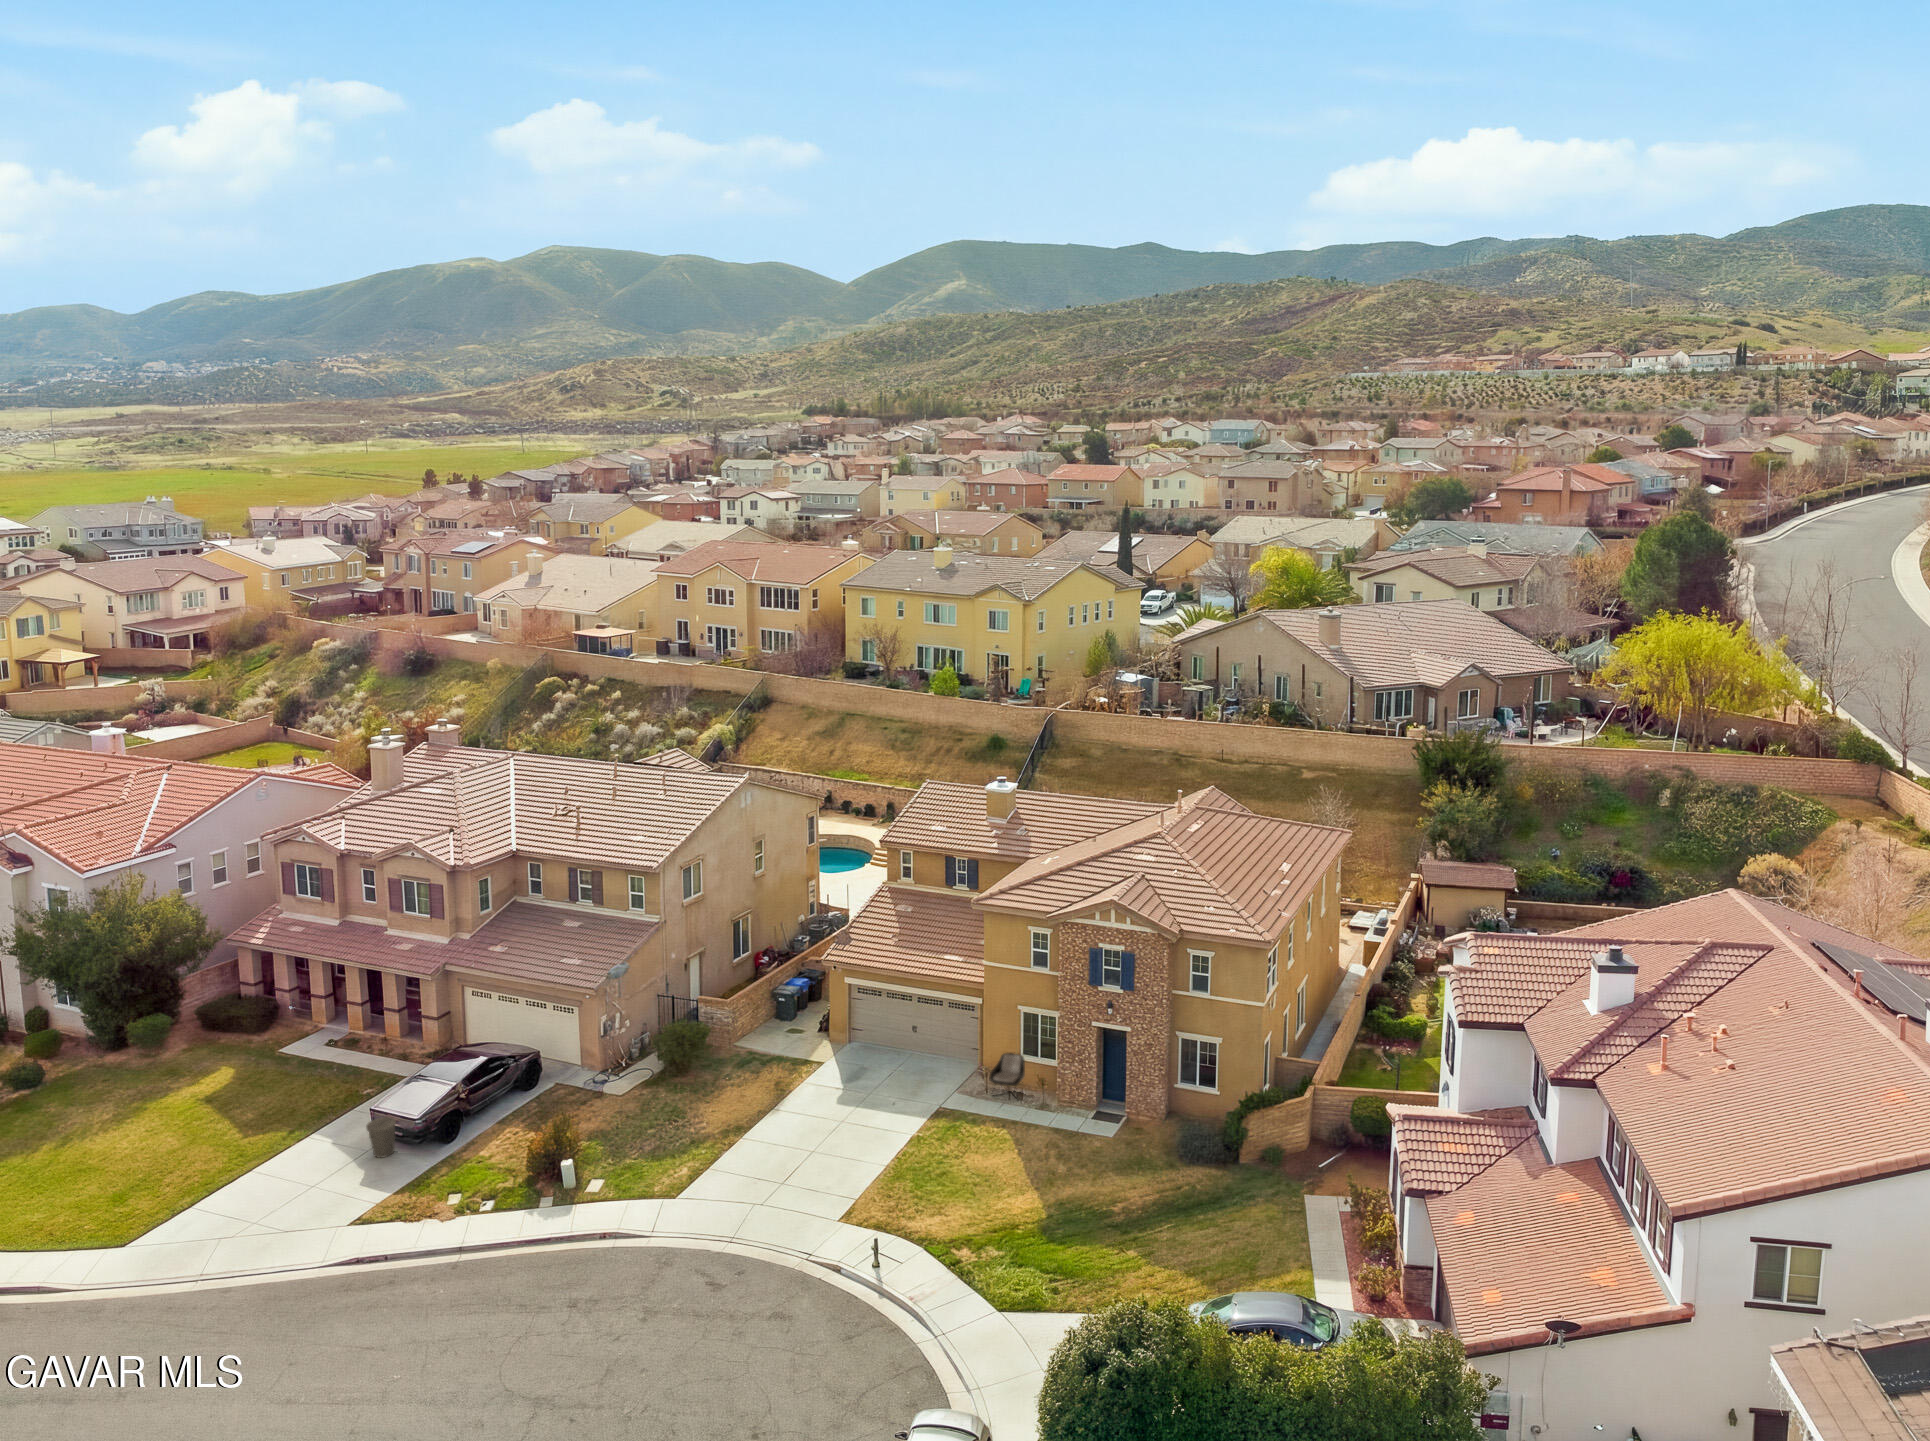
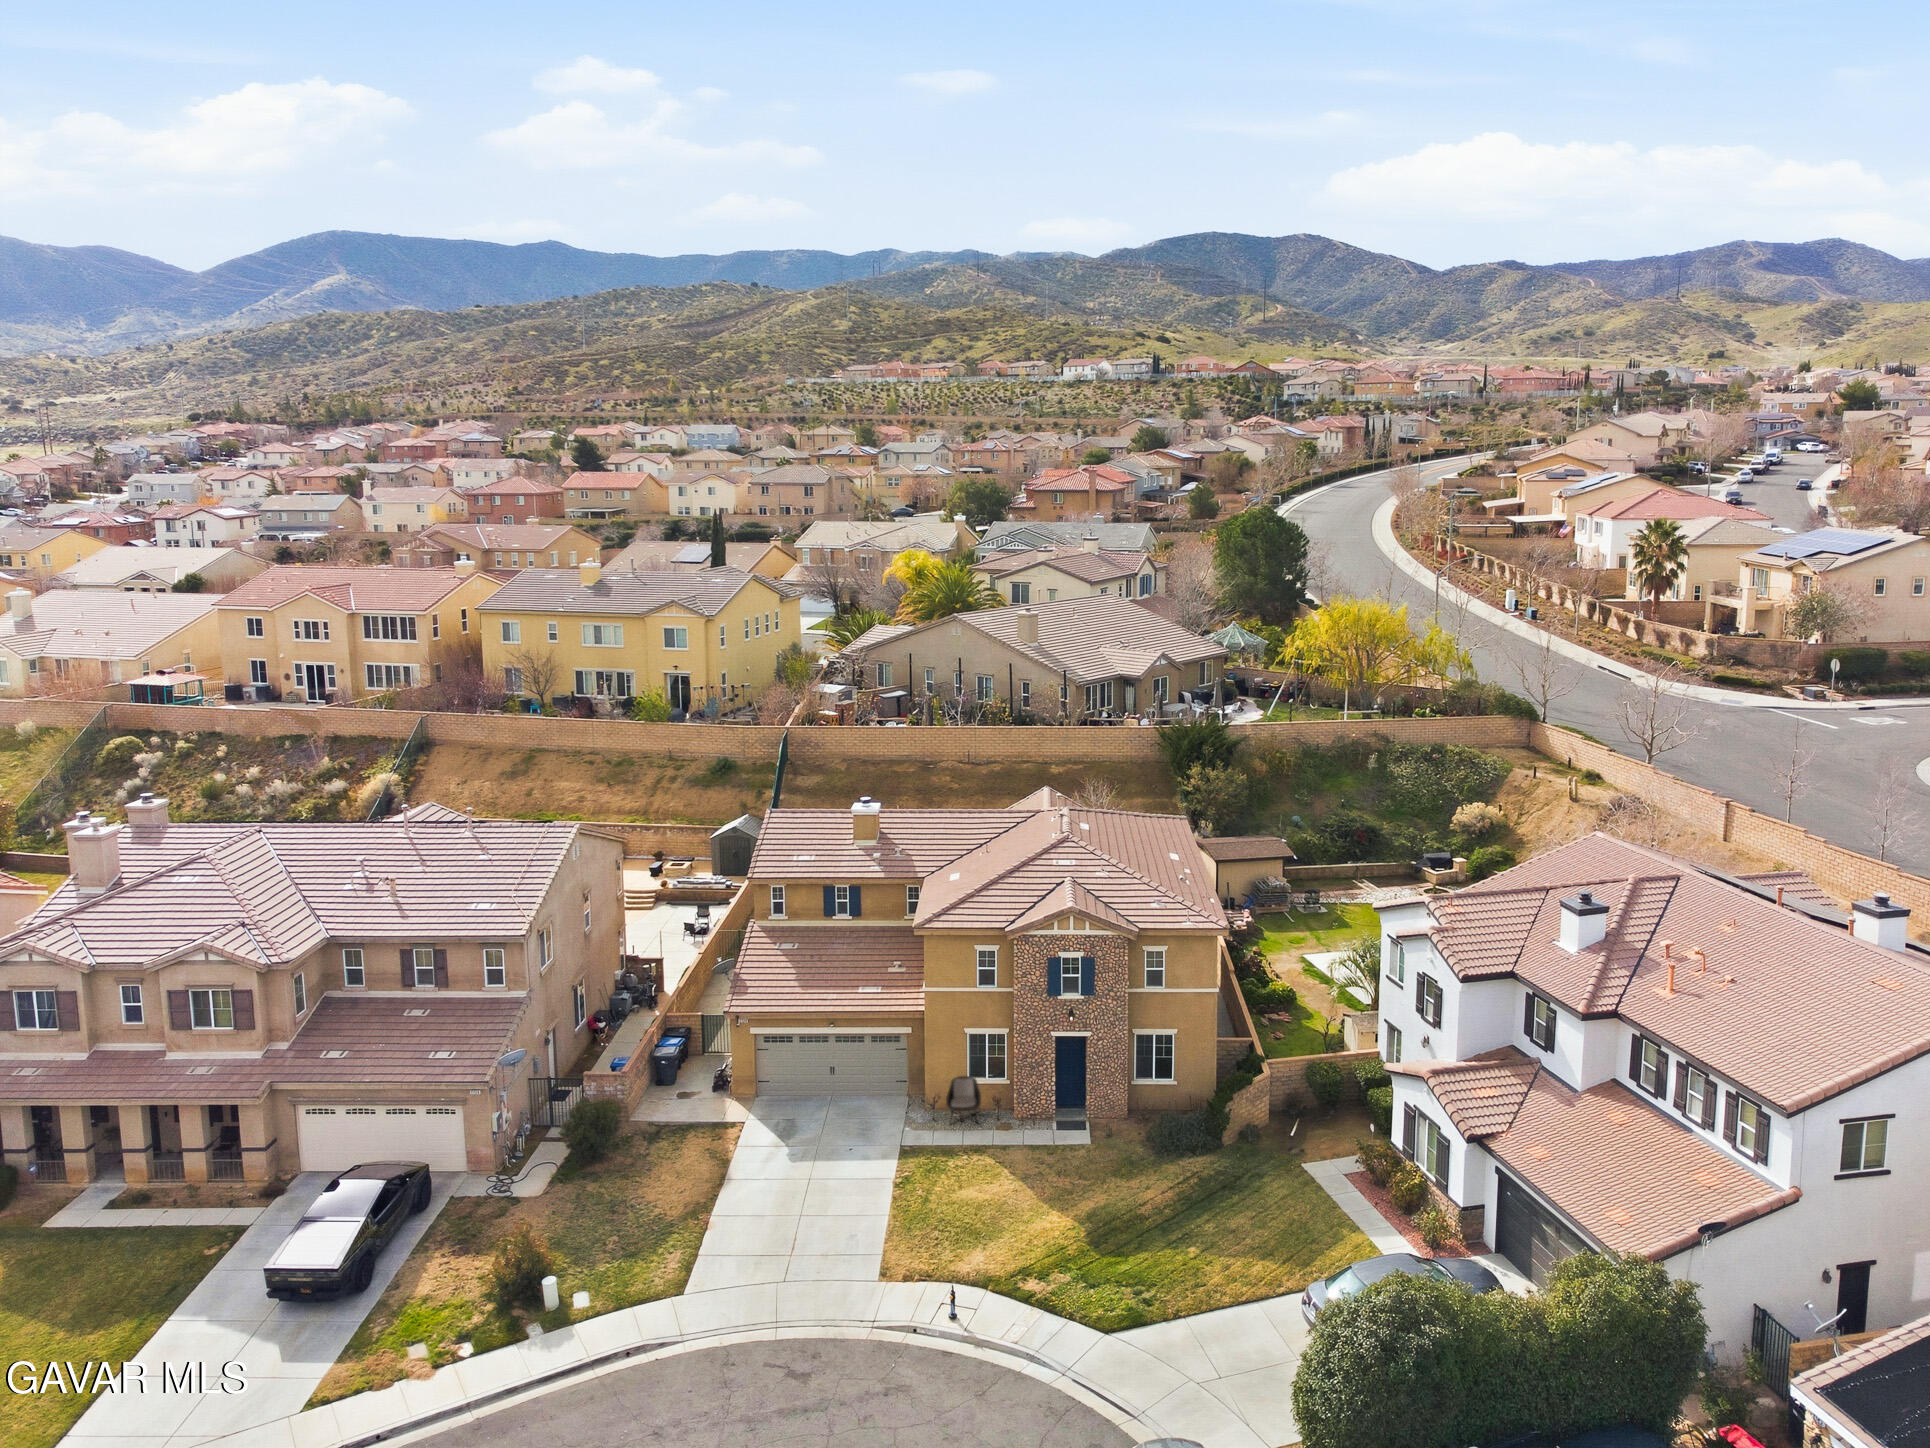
trash can: present [366,1117,396,1158] -> none [262,1273,299,1324]

